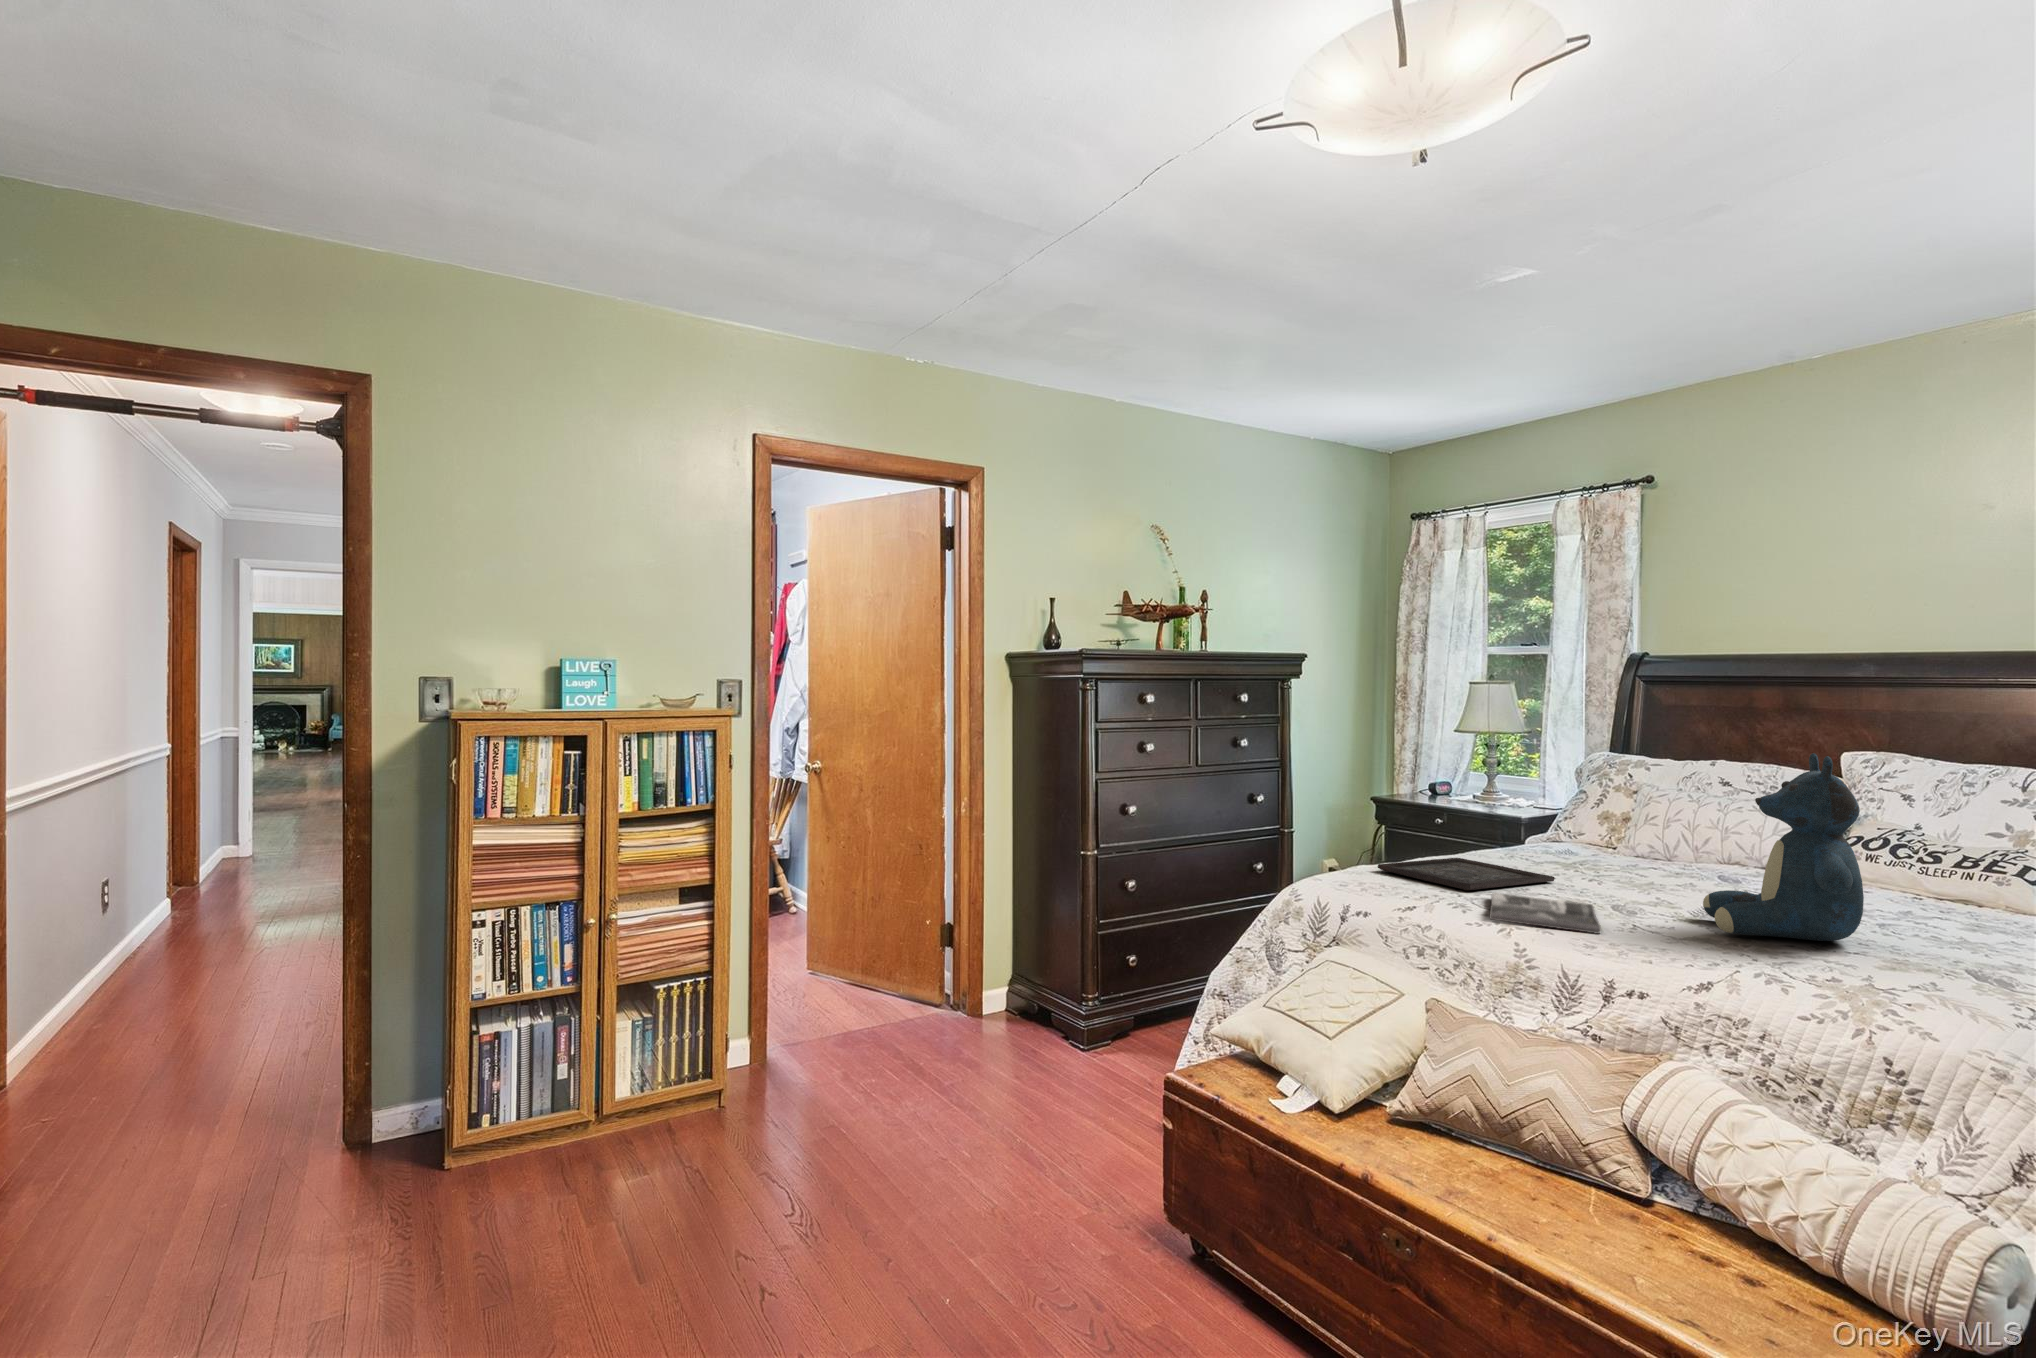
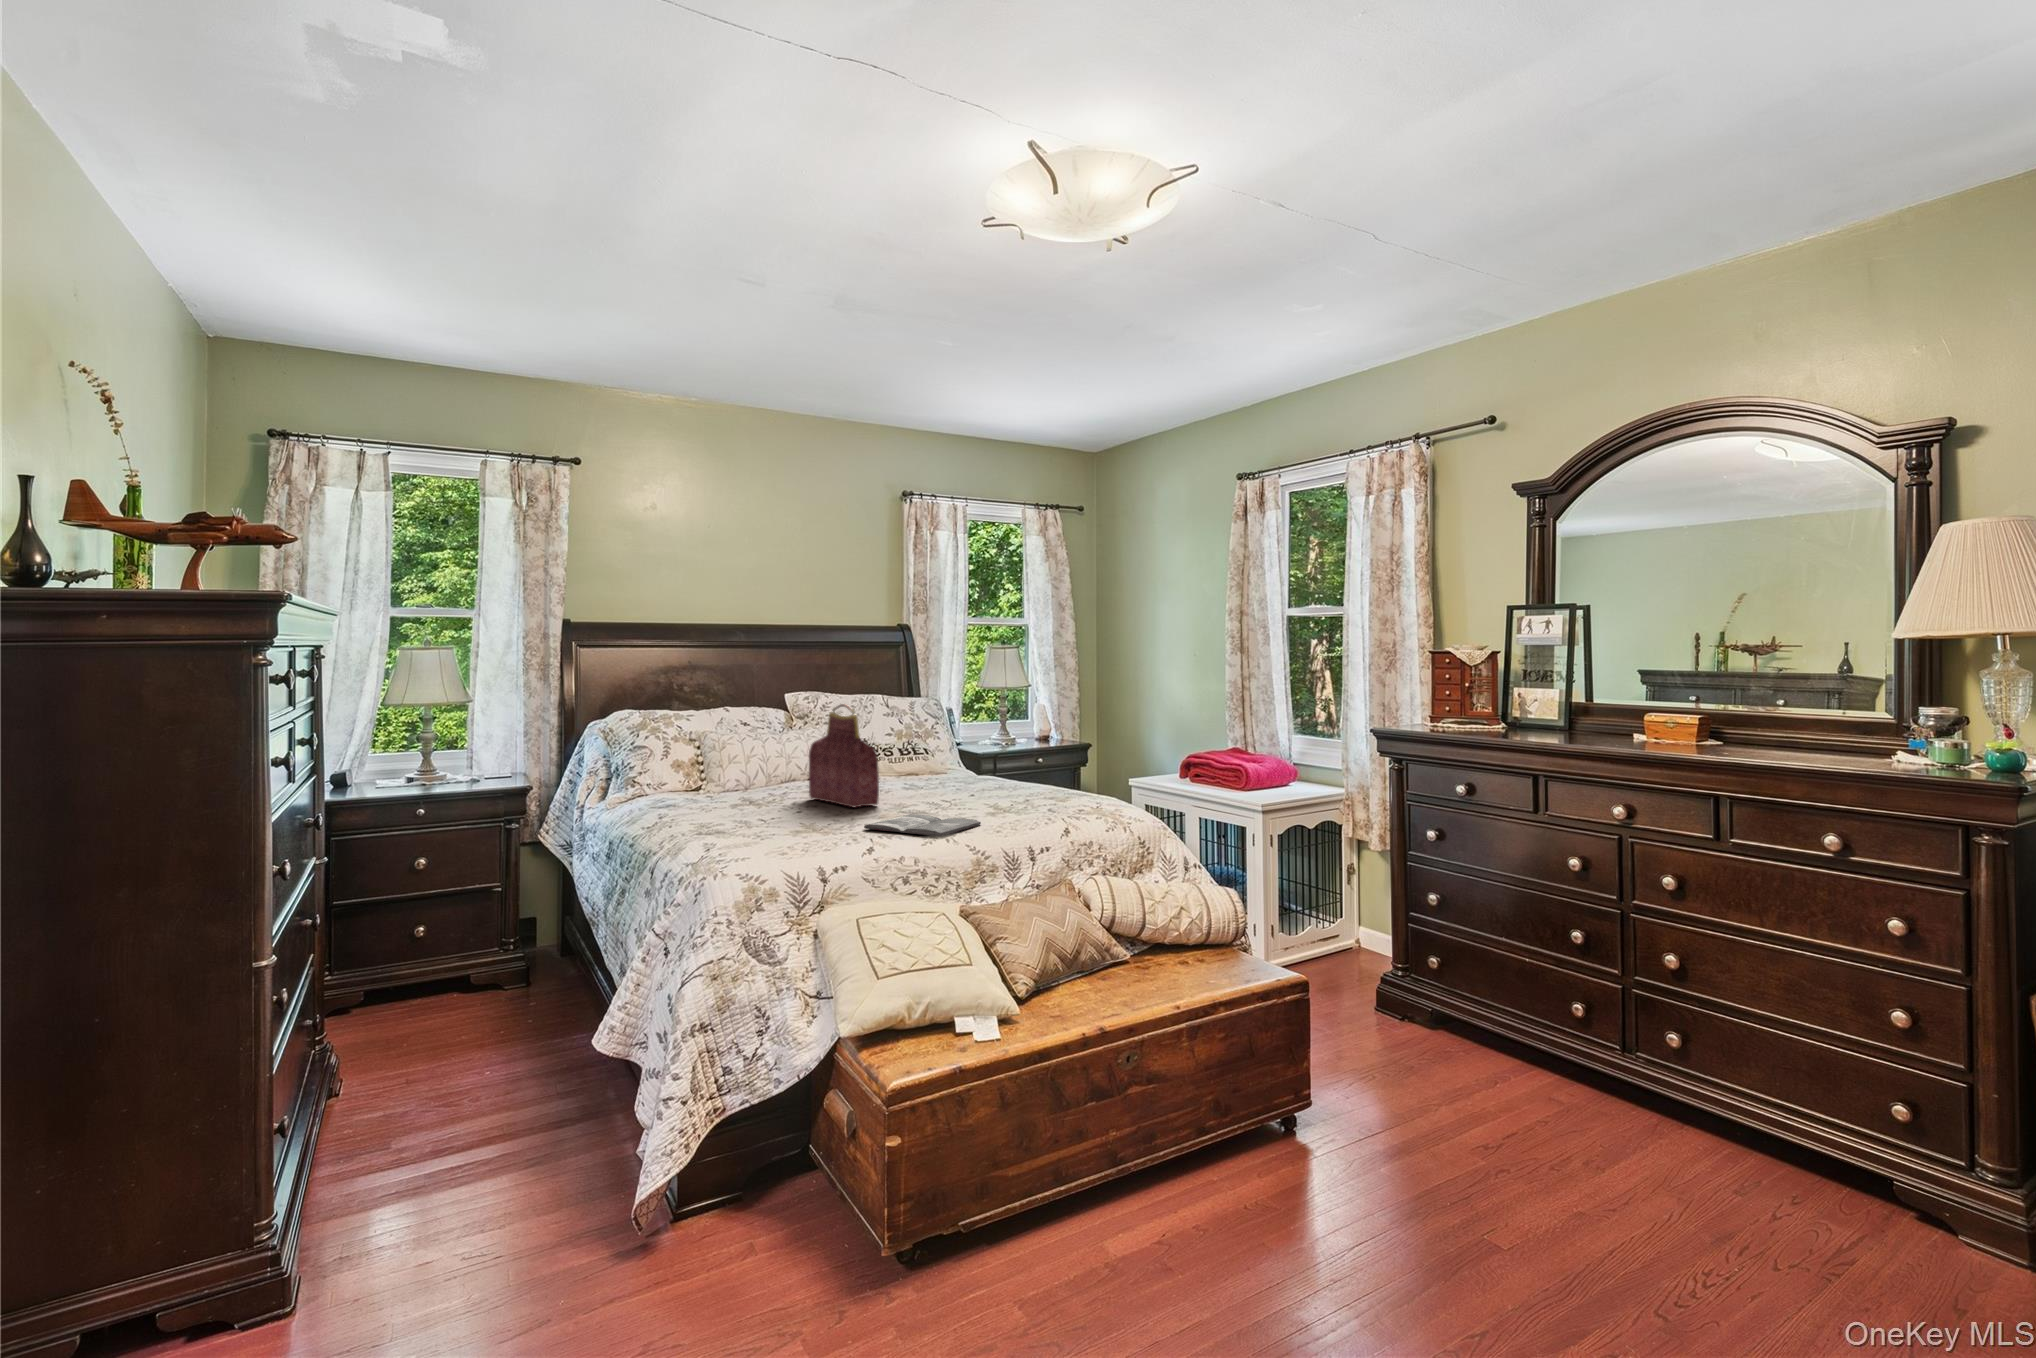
teddy bear: present [1703,753,1864,941] -> none [940,688,1034,807]
handbag: none [1609,759,1687,897] -> present [809,704,879,808]
tray: present [1378,858,1555,890] -> none [716,809,838,839]

